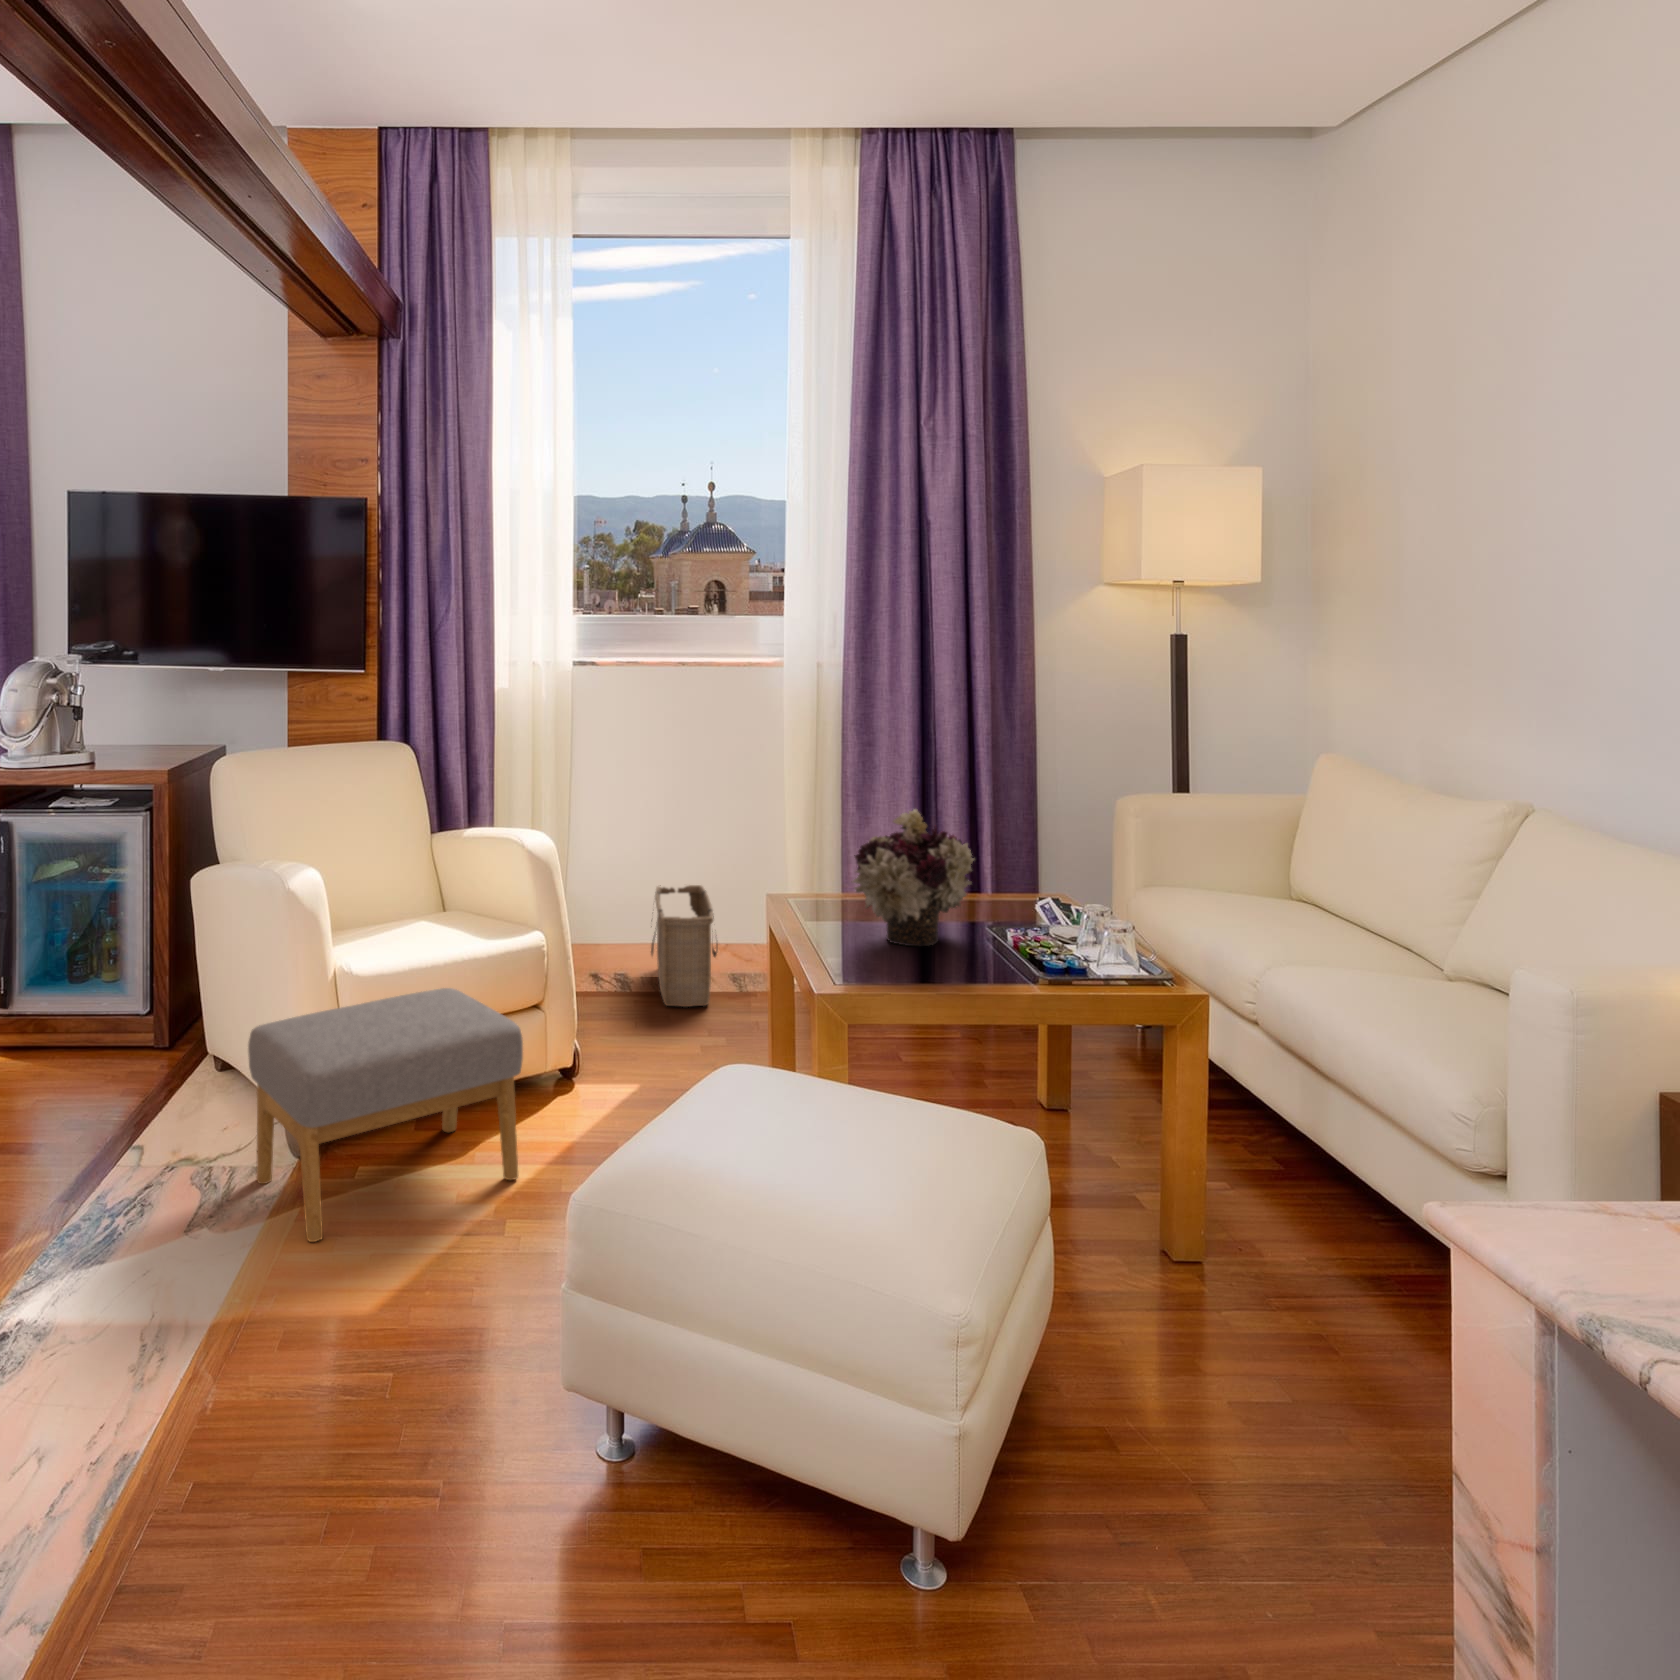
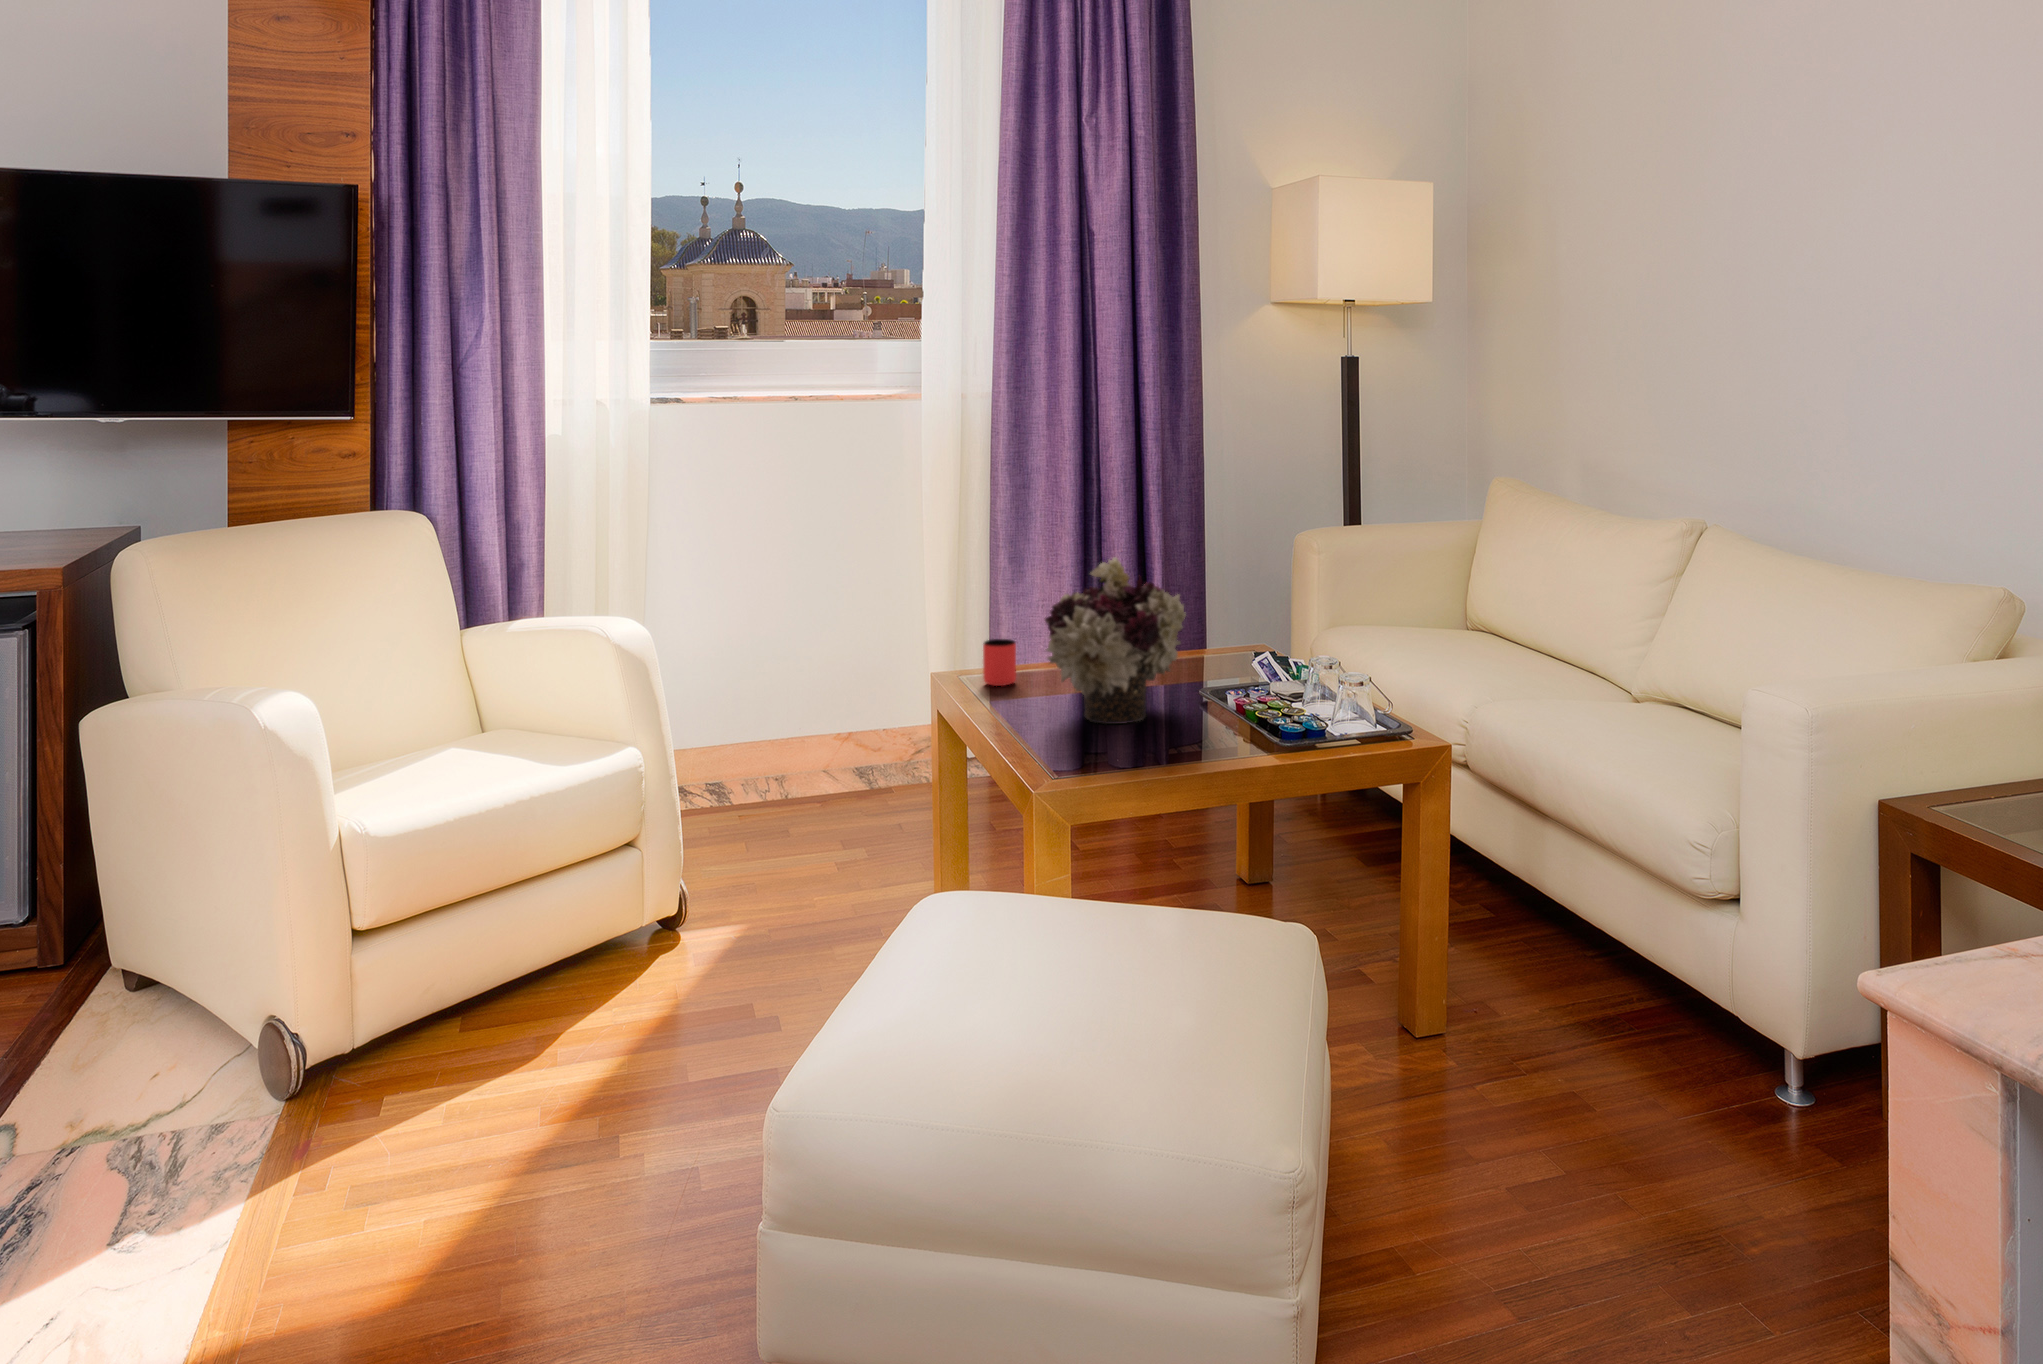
cup: none [813,868,840,907] -> present [983,639,1016,686]
basket: present [651,885,717,1007] -> none [759,675,848,831]
footstool: present [248,988,523,1242] -> none [206,835,626,1224]

